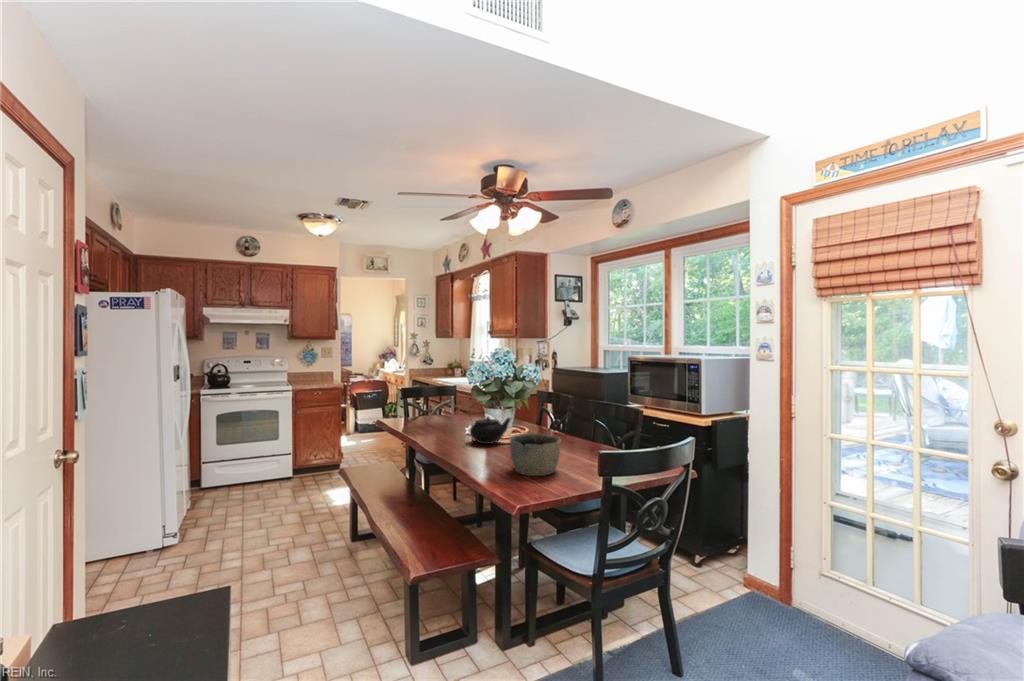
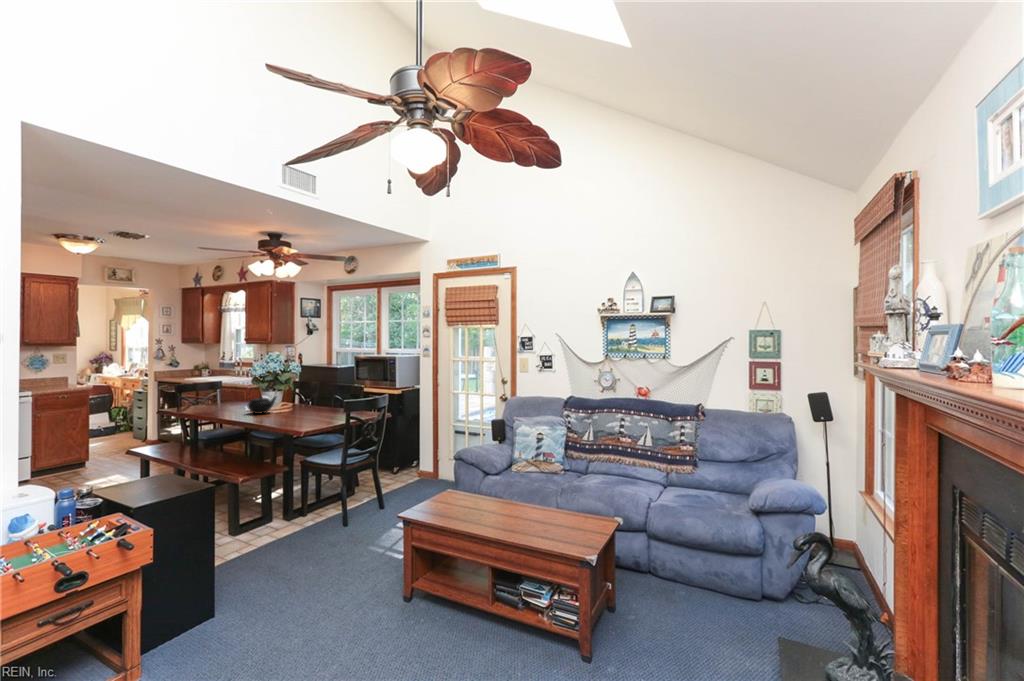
bowl: present [510,433,561,476] -> none [283,401,314,423]

